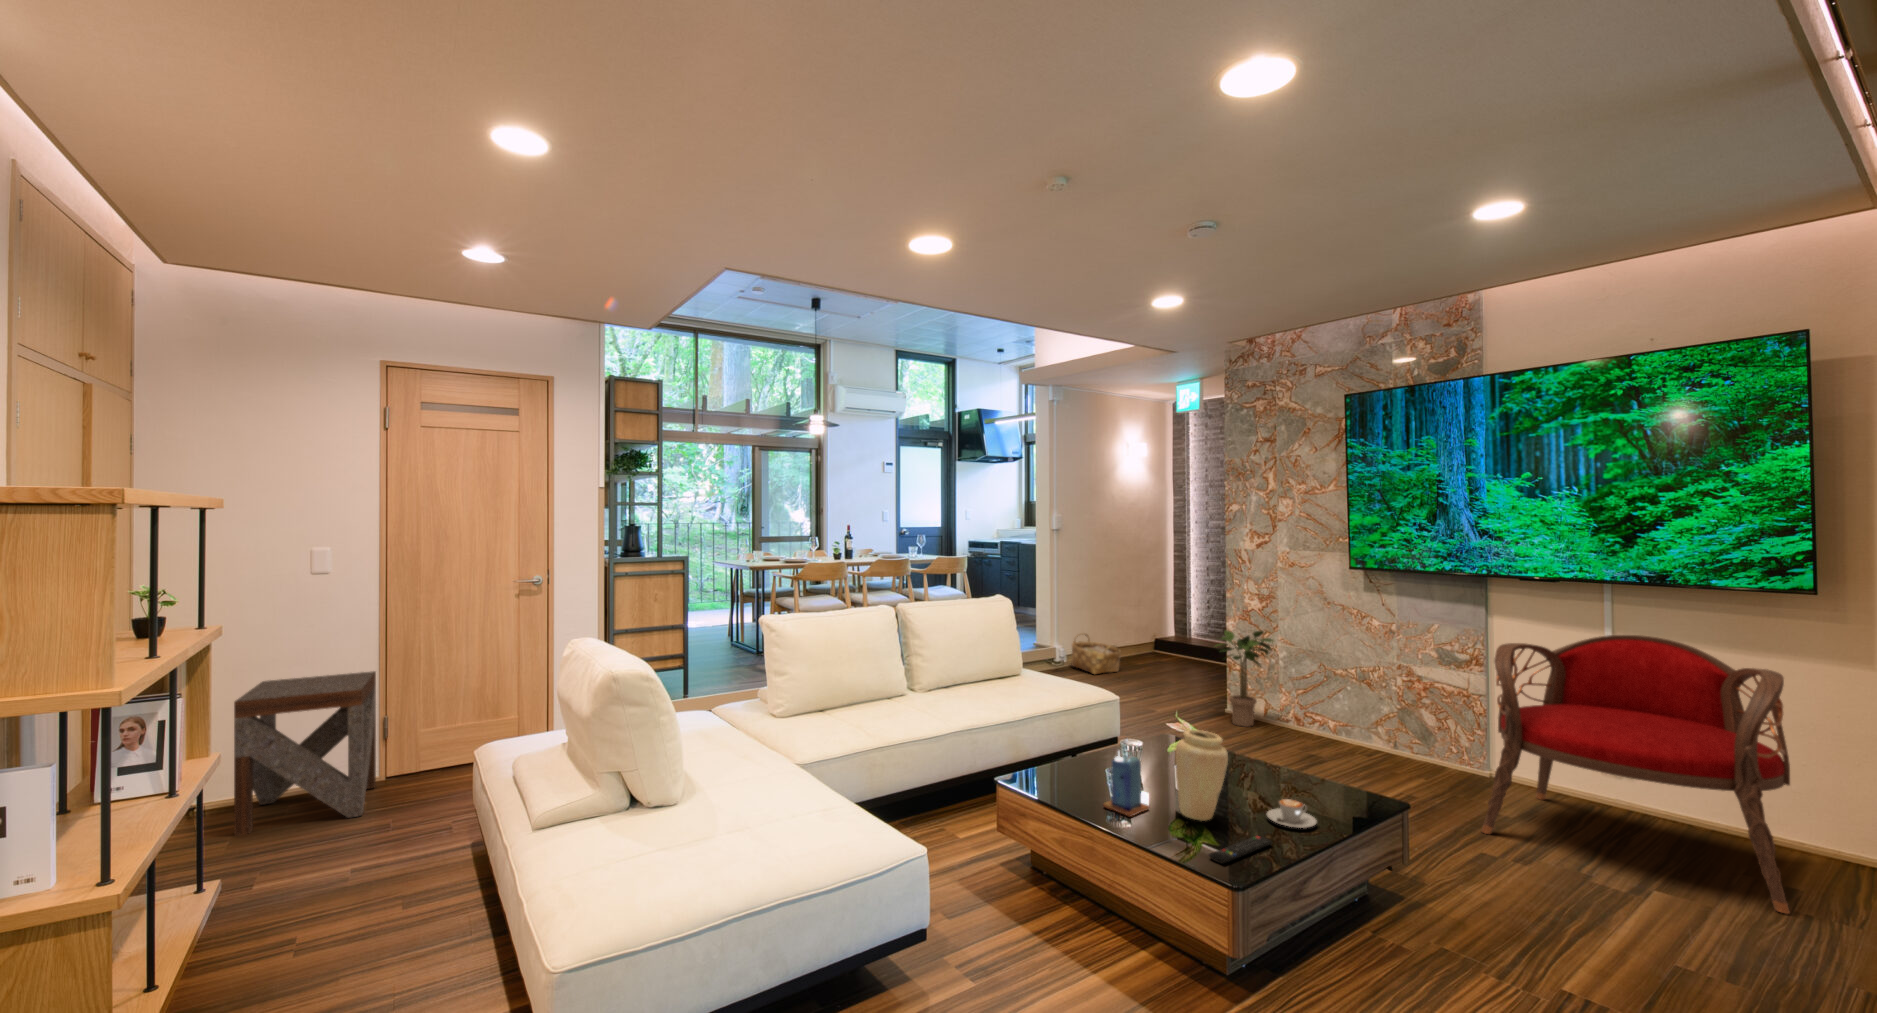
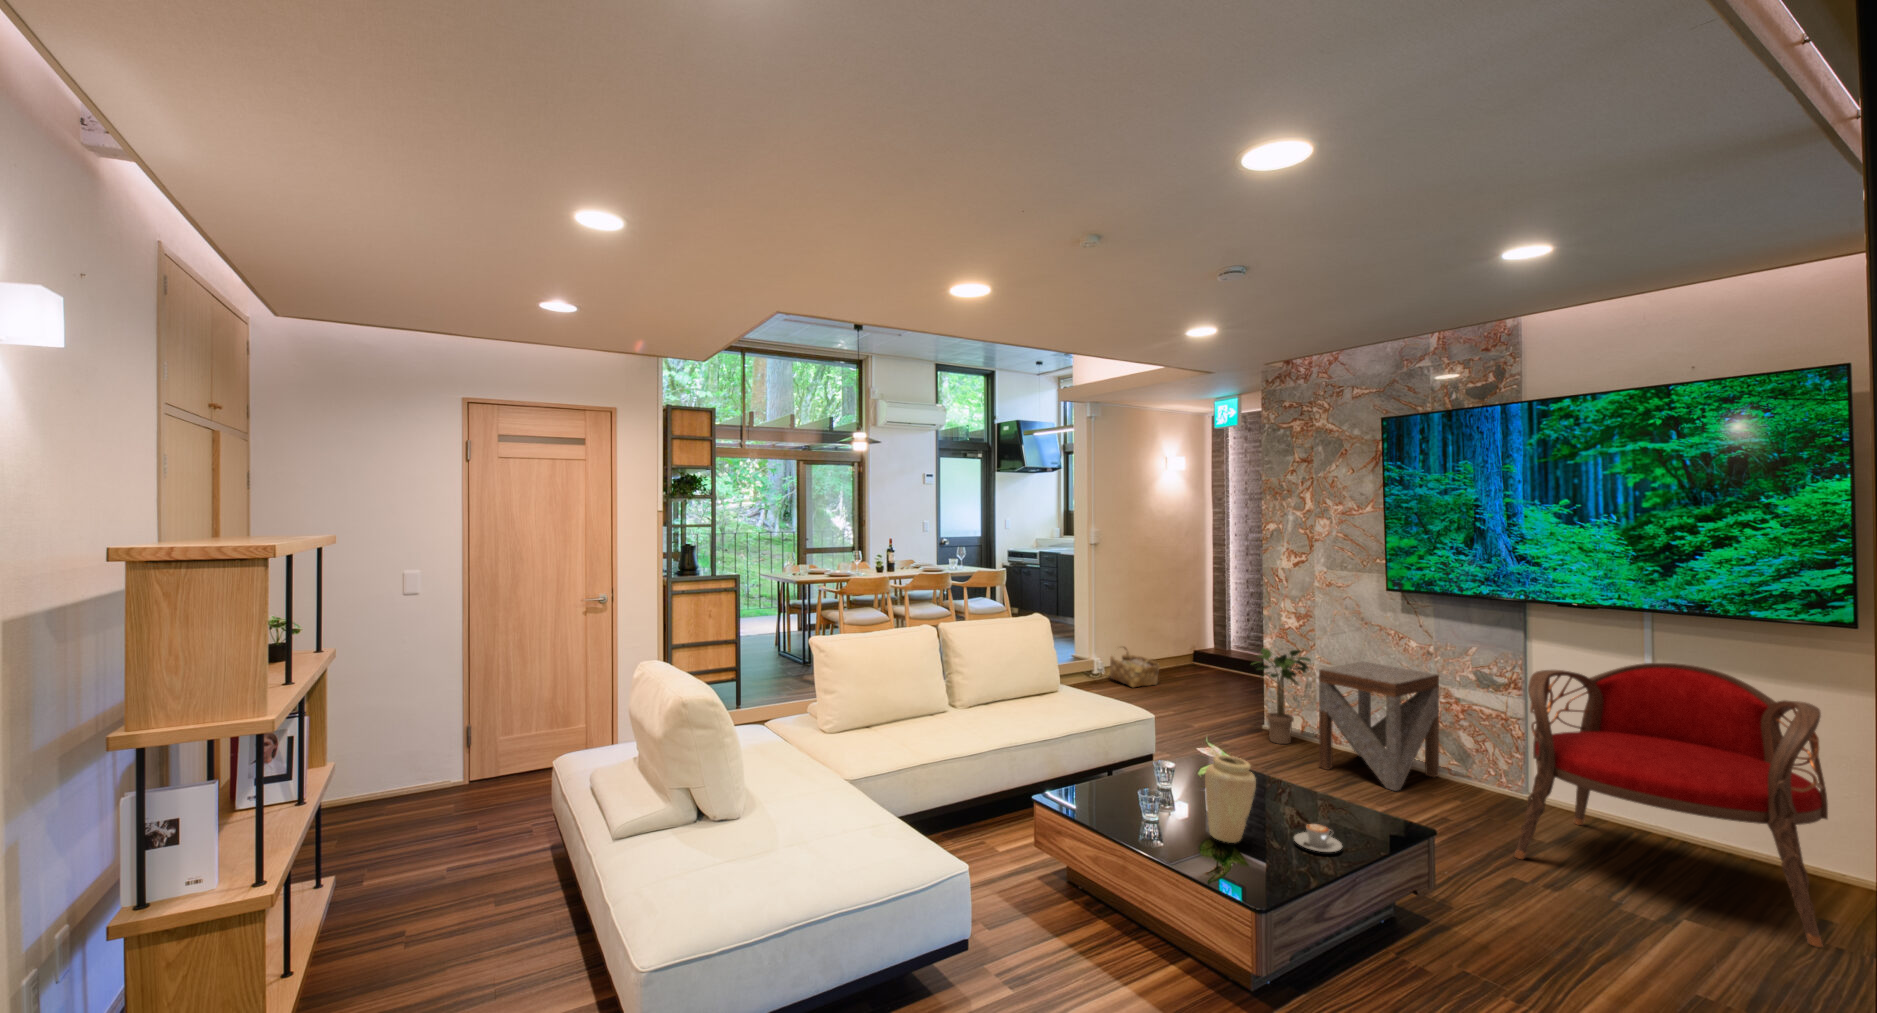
side table: present [234,671,376,836] -> present [1319,661,1439,791]
candle: present [1103,752,1149,817] -> none [1136,773,1180,838]
remote control: present [1209,836,1272,864] -> none [1235,859,1297,886]

